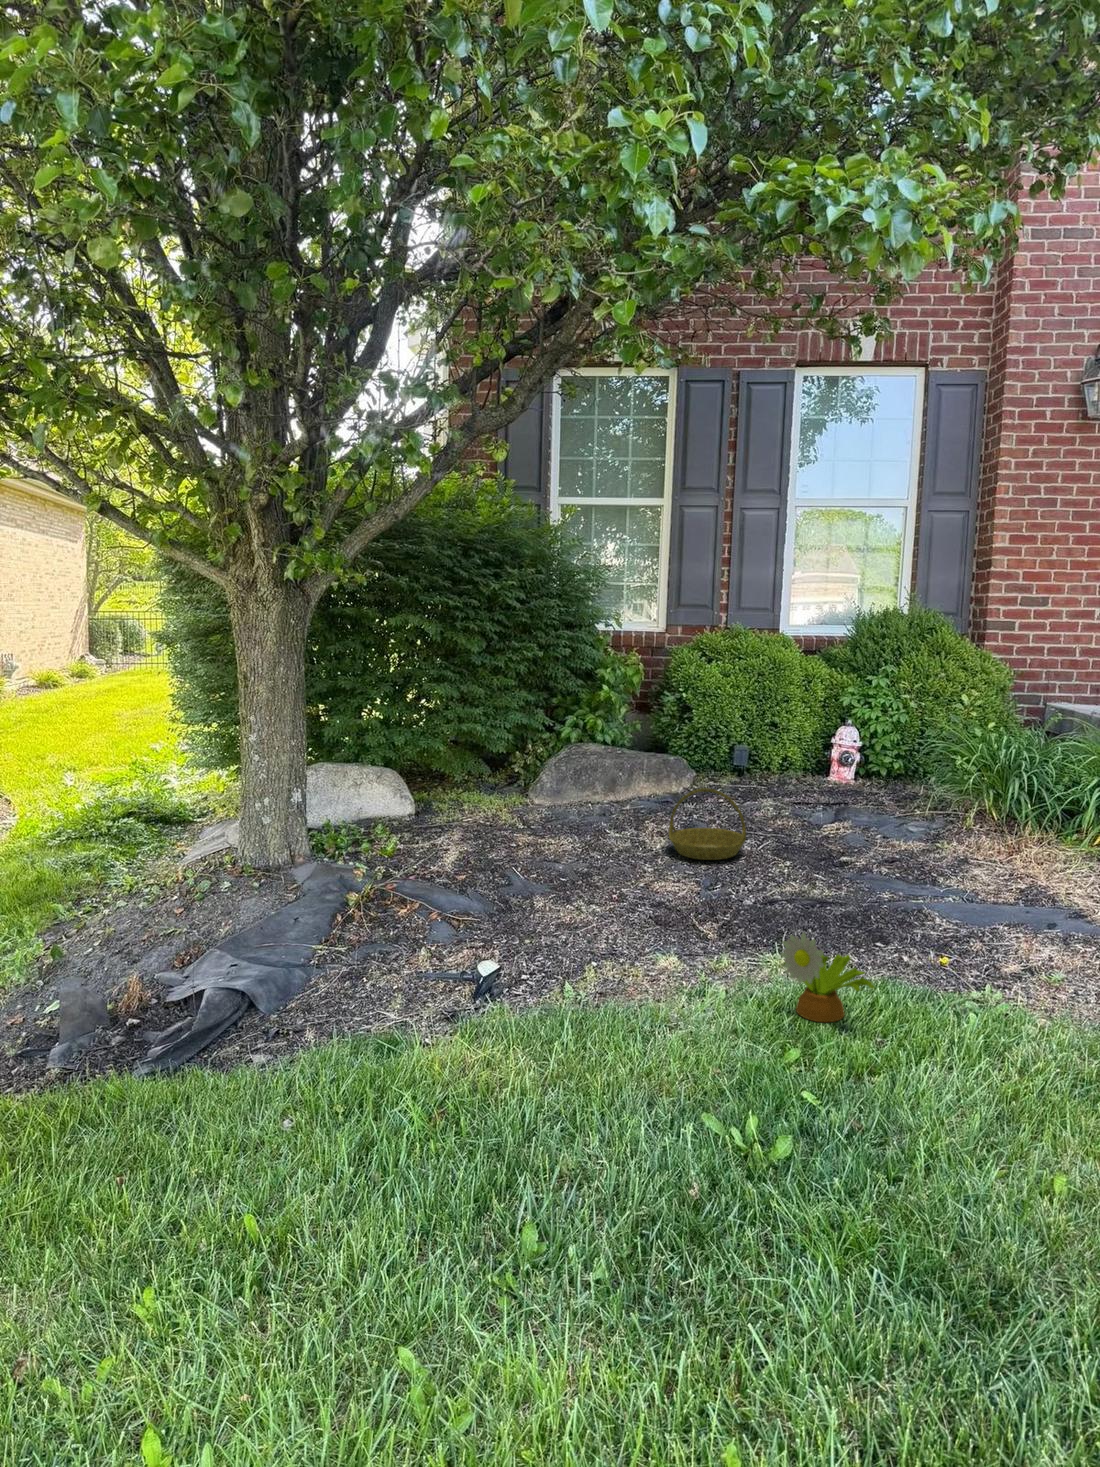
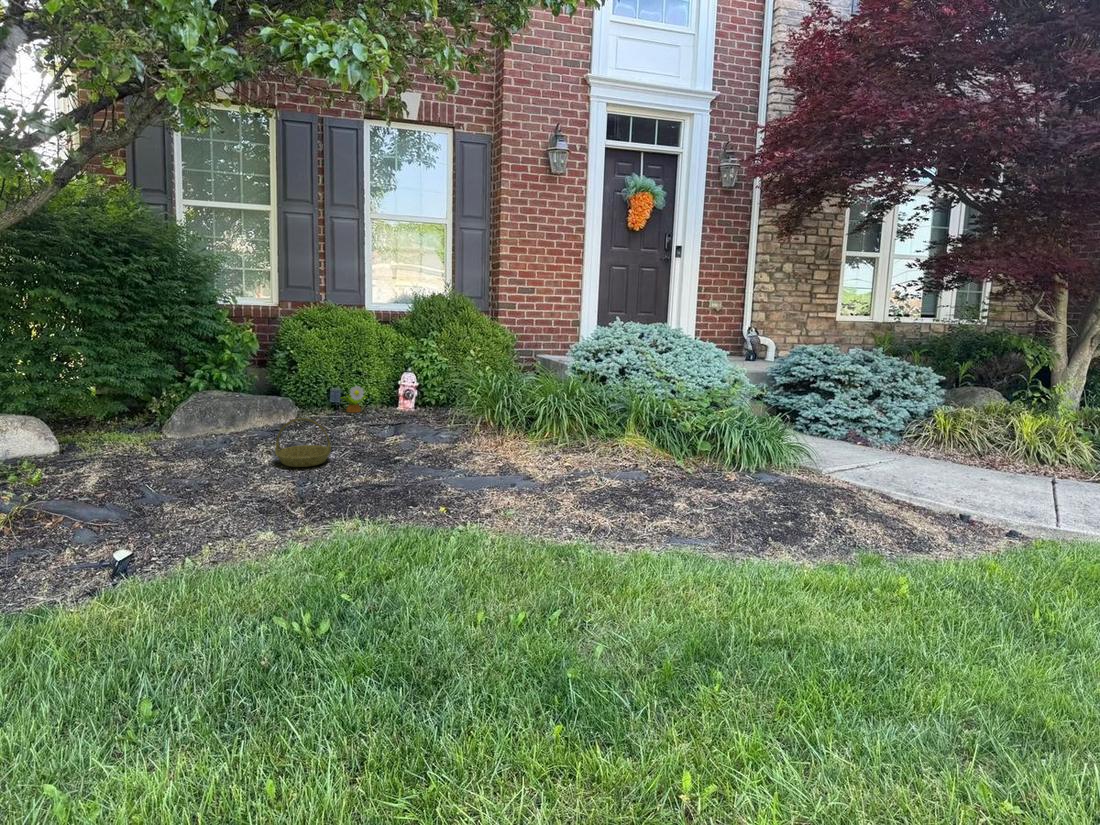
decorative plant: present [777,933,875,1022] -> present [341,385,368,413]

